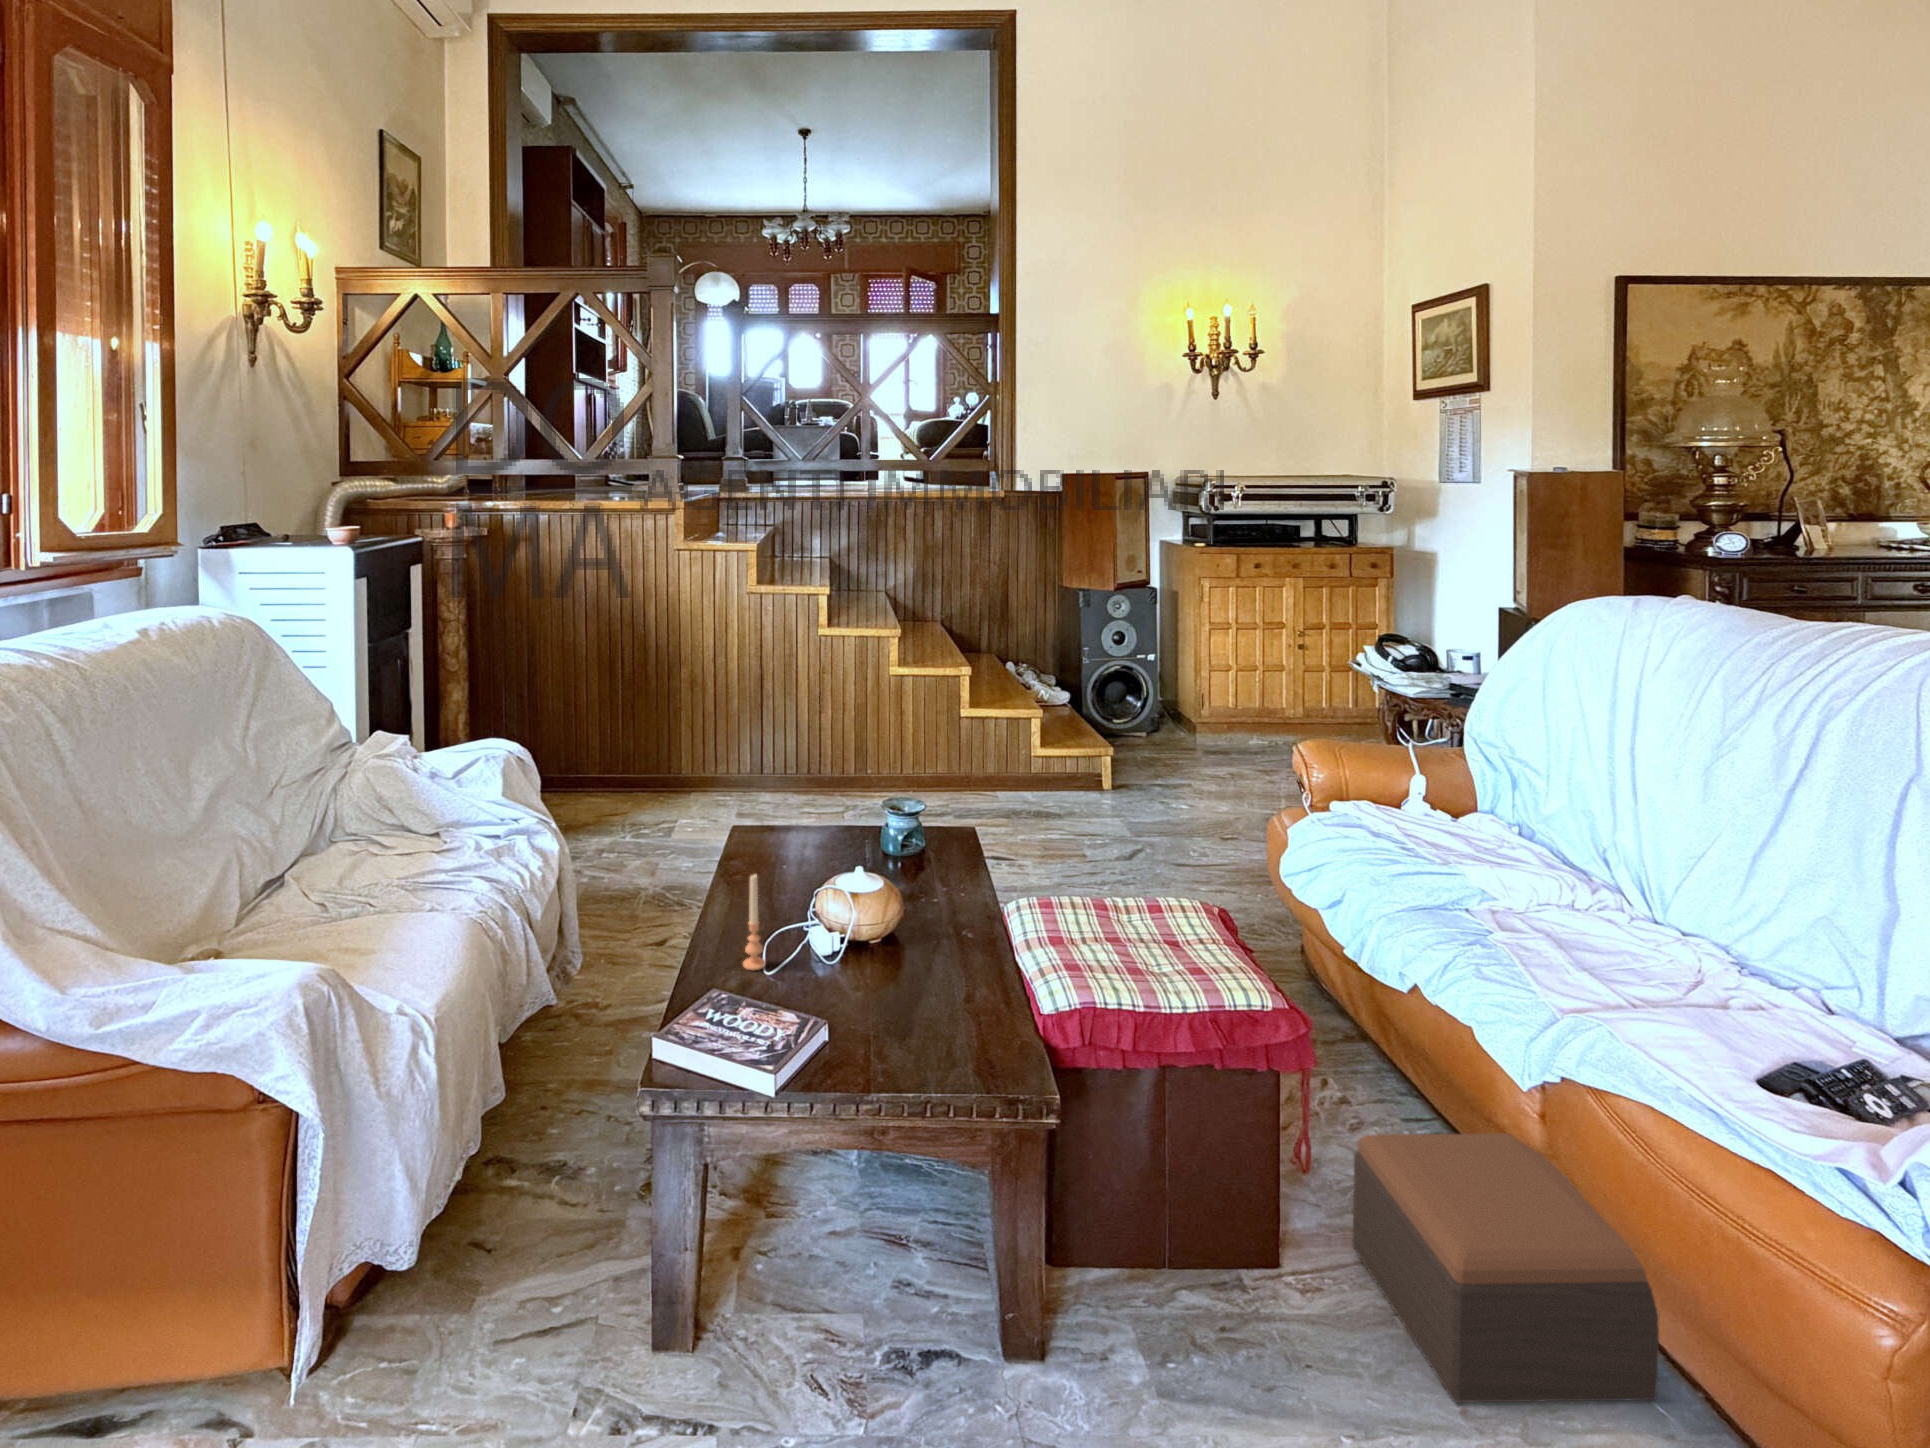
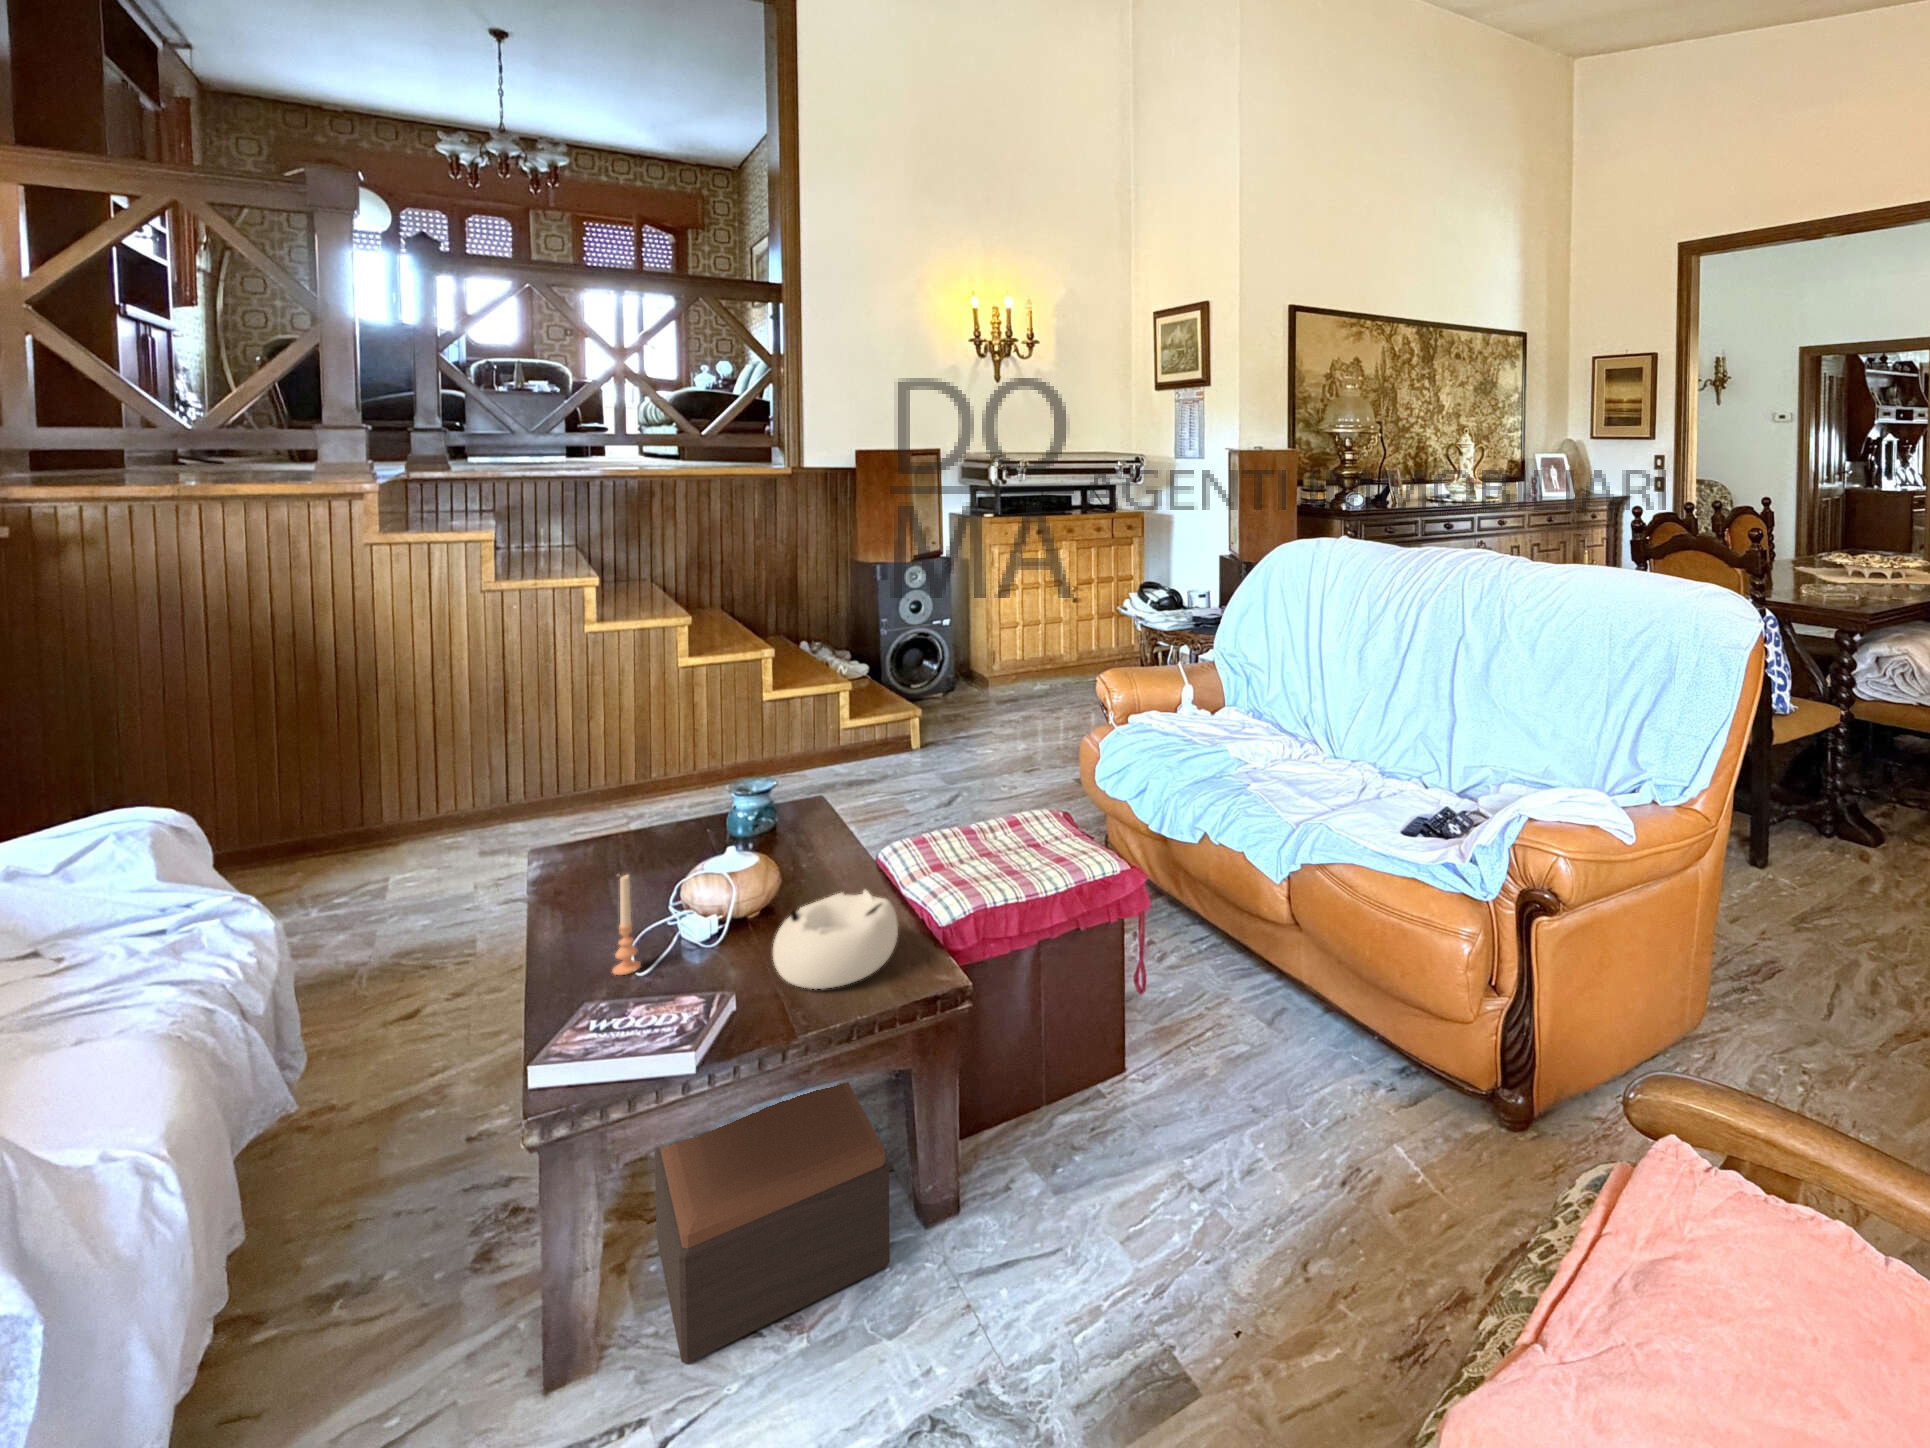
decorative bowl: none [866,945,989,1049] -> present [773,890,898,989]
footstool: present [1353,1133,1660,1403] -> present [655,1082,890,1364]

